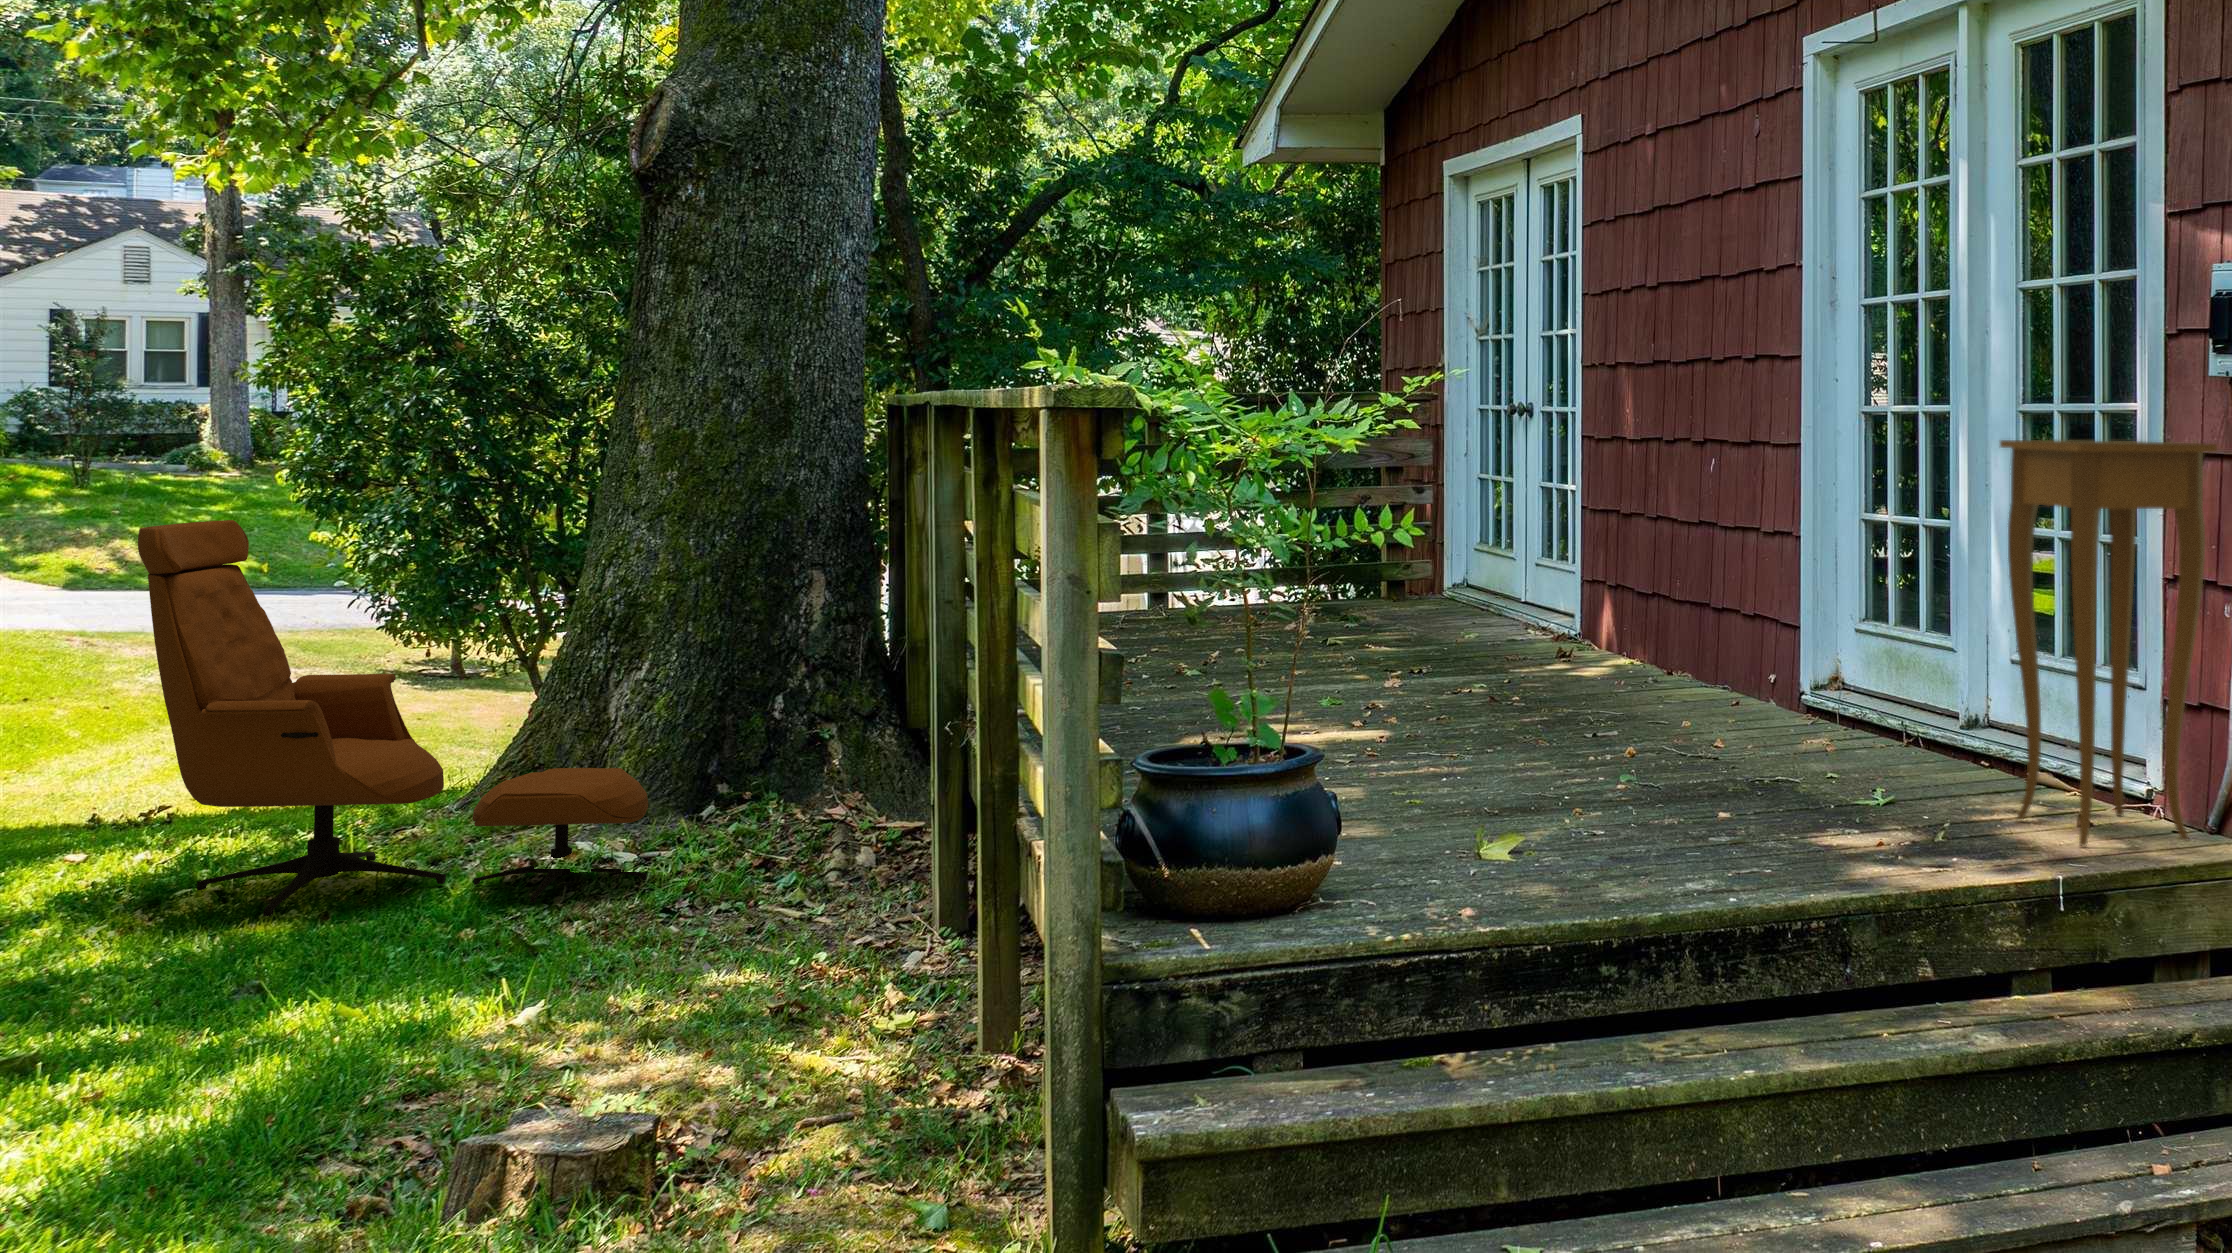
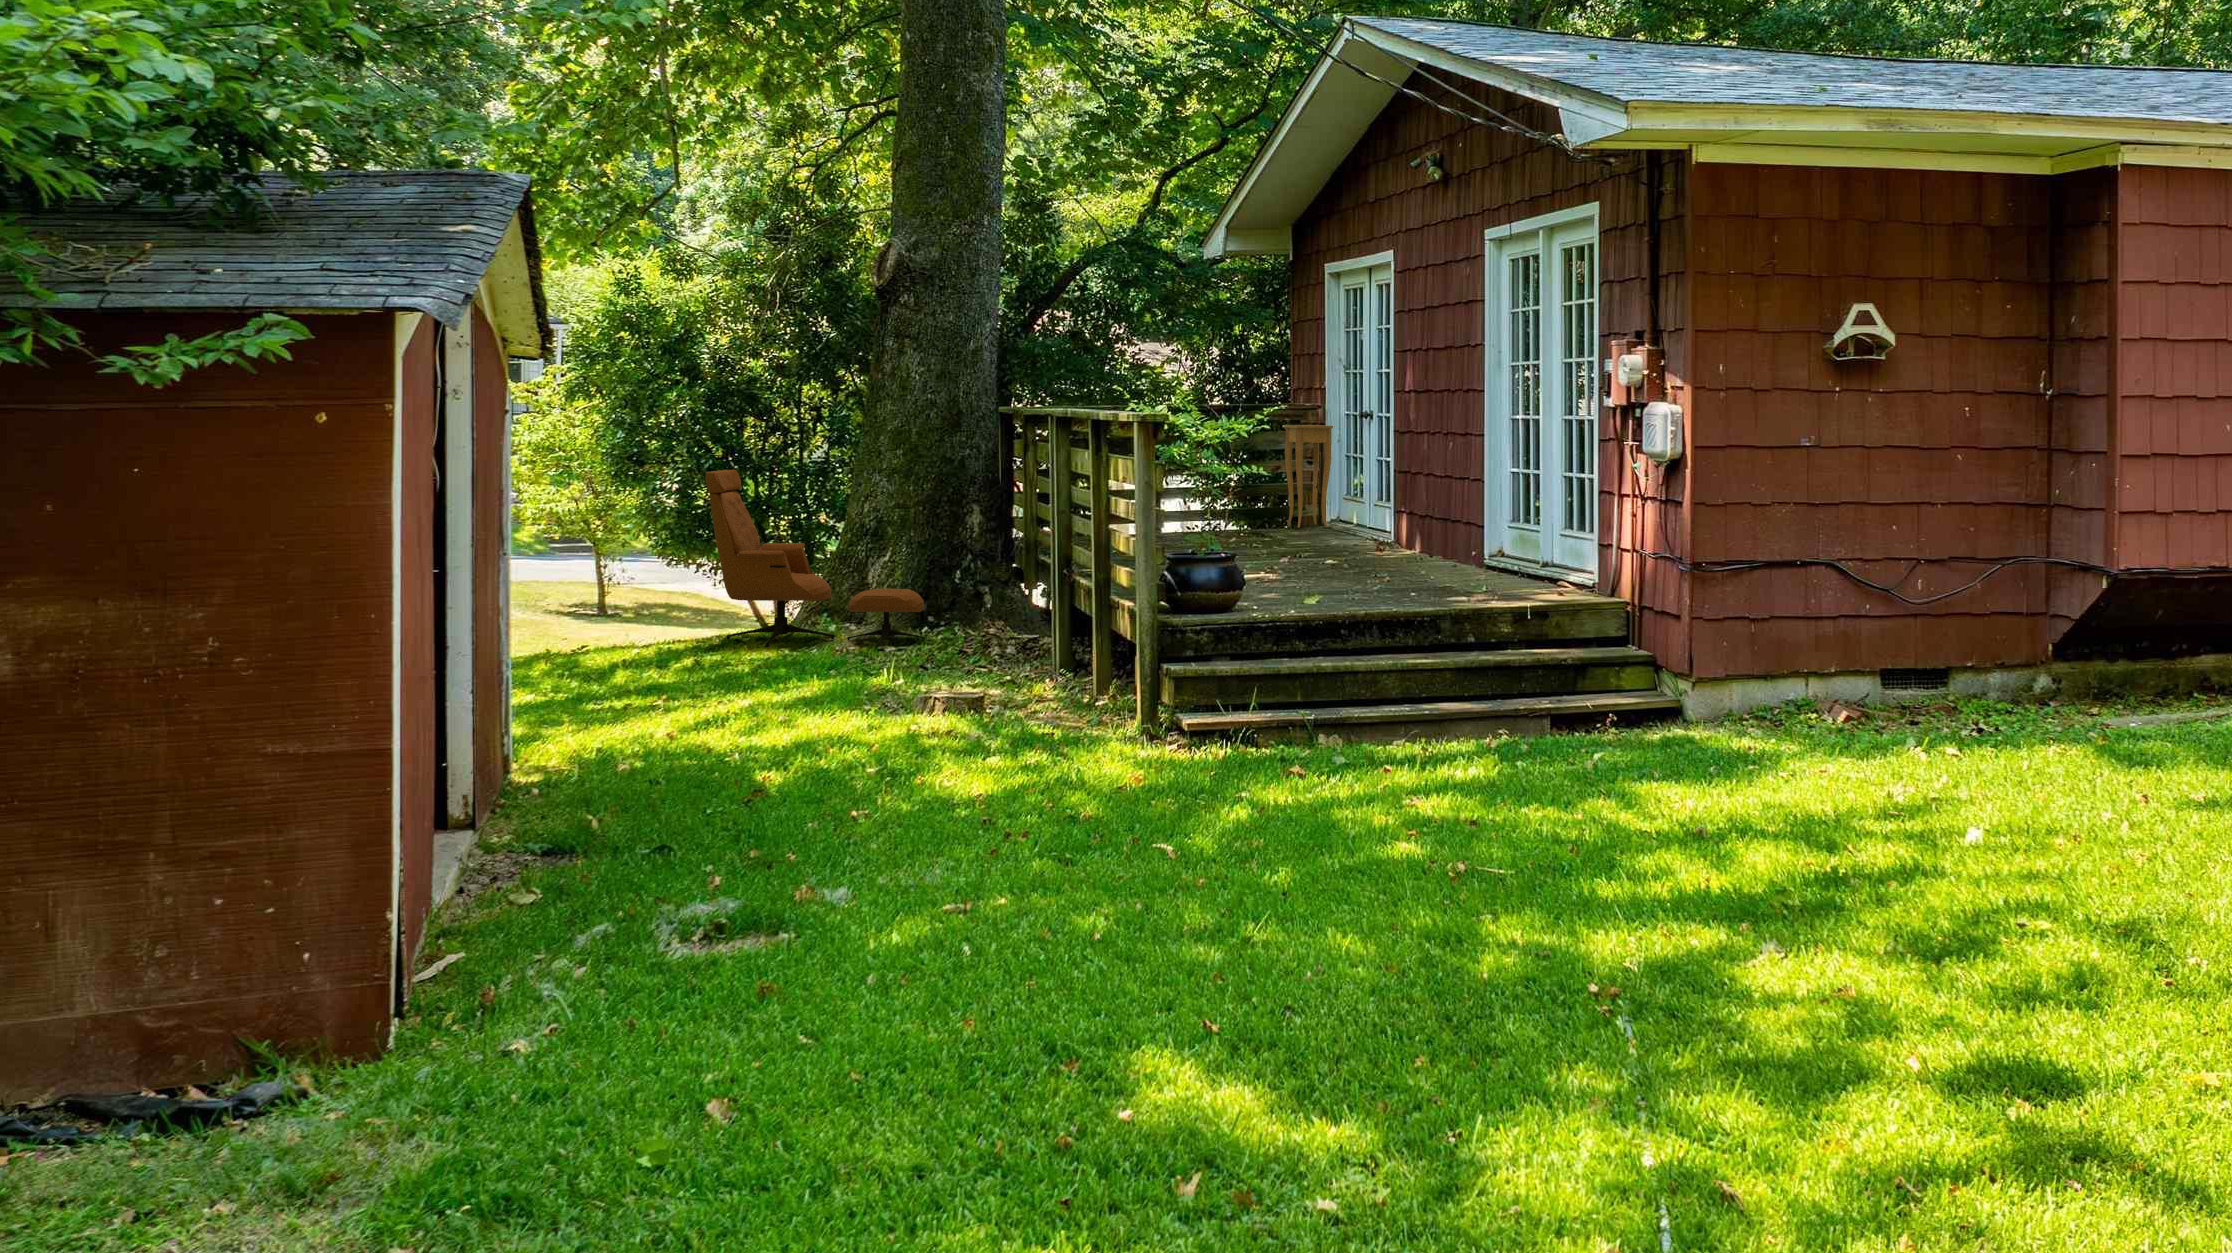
side table: present [2000,440,2217,846] -> present [1283,425,1333,527]

